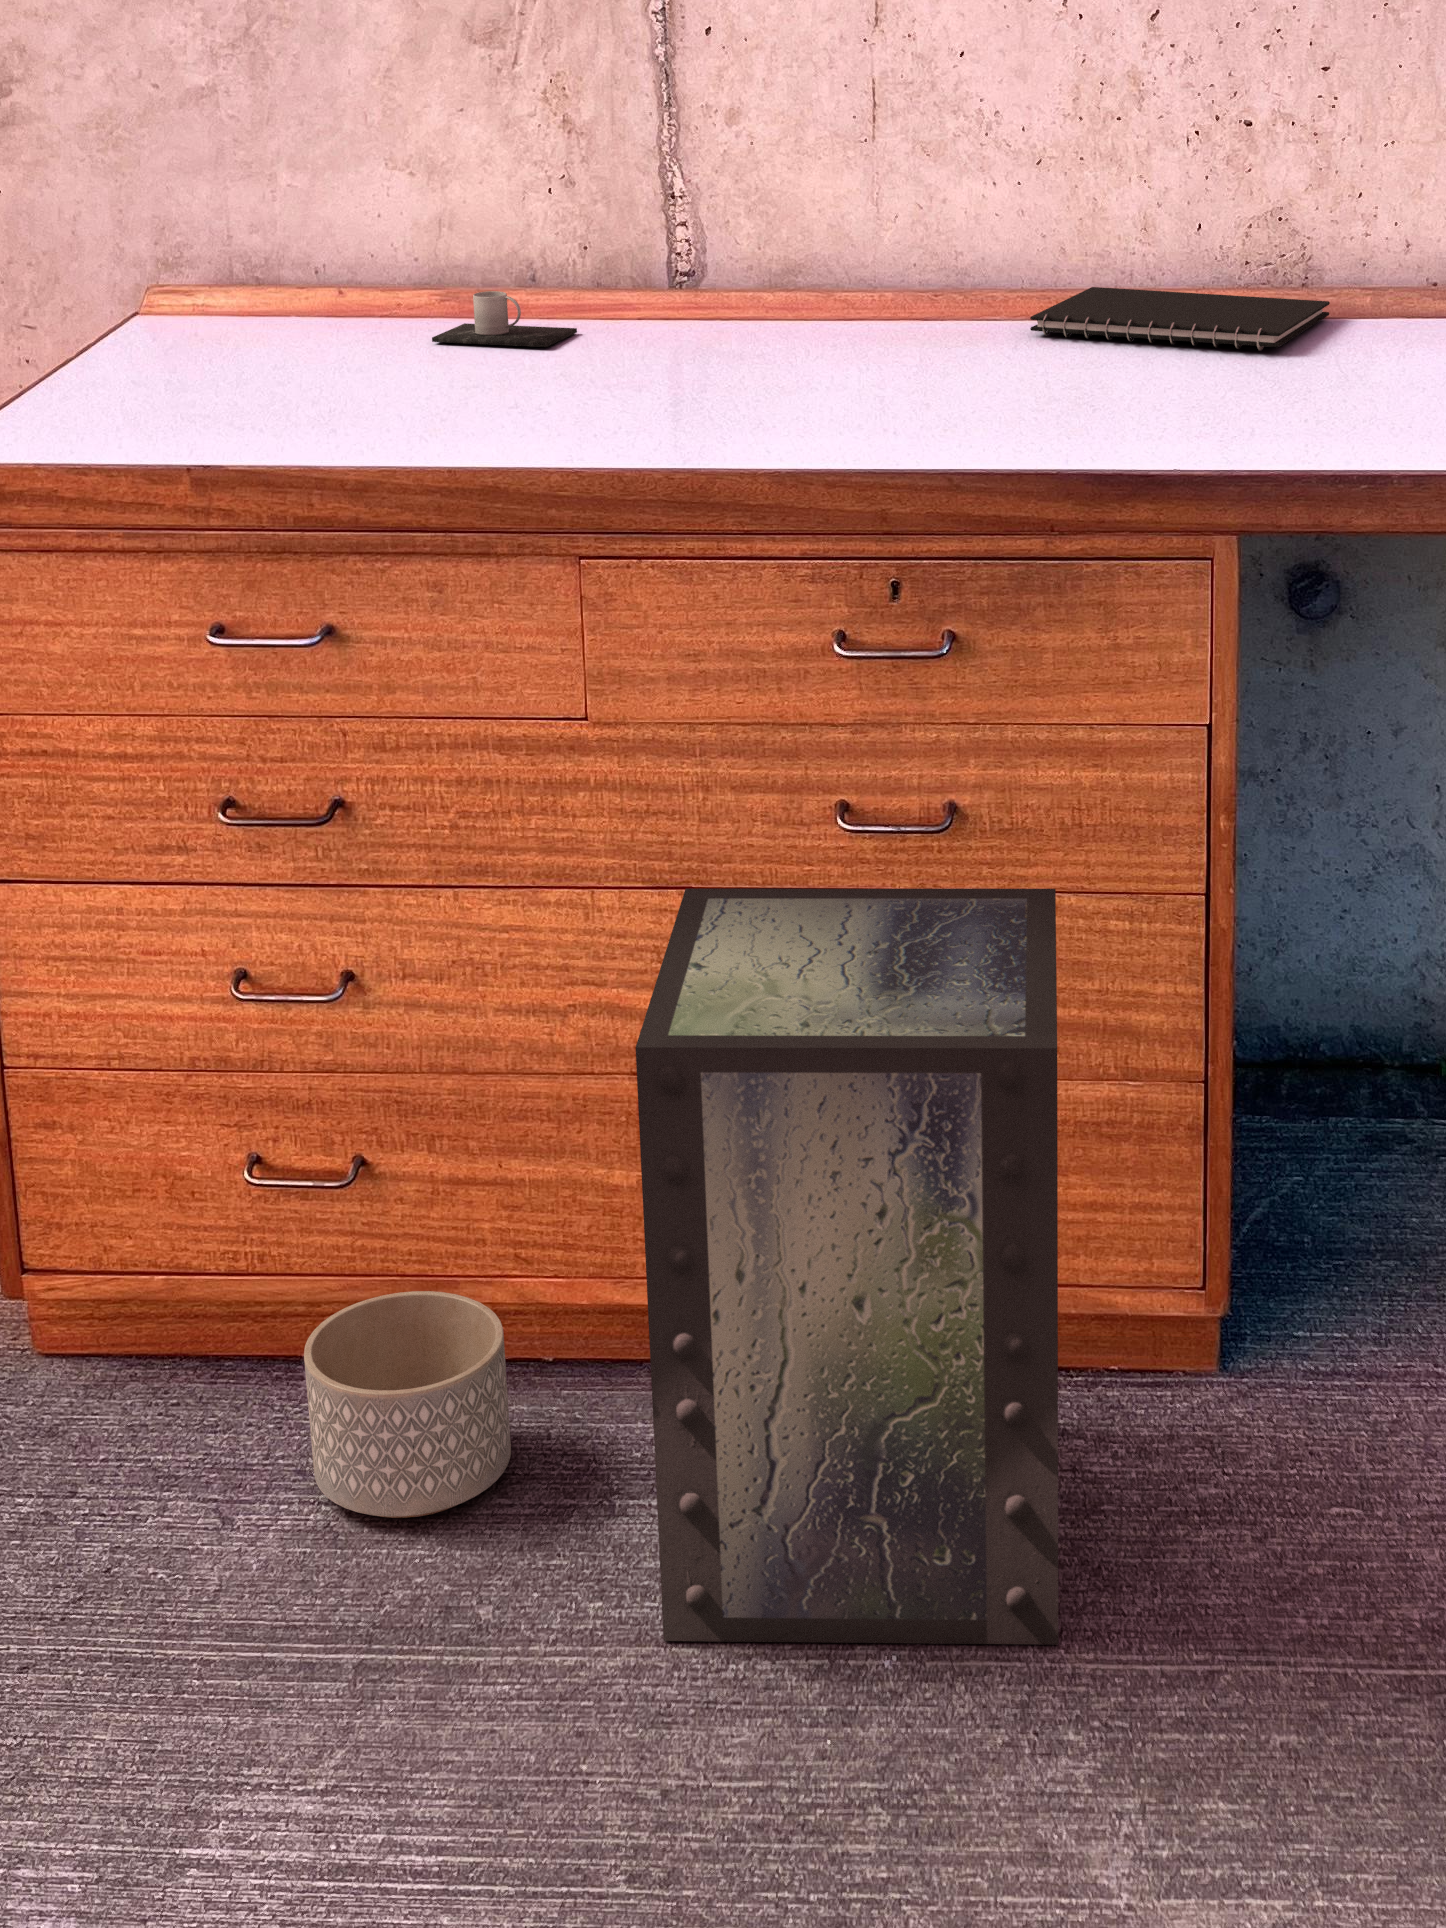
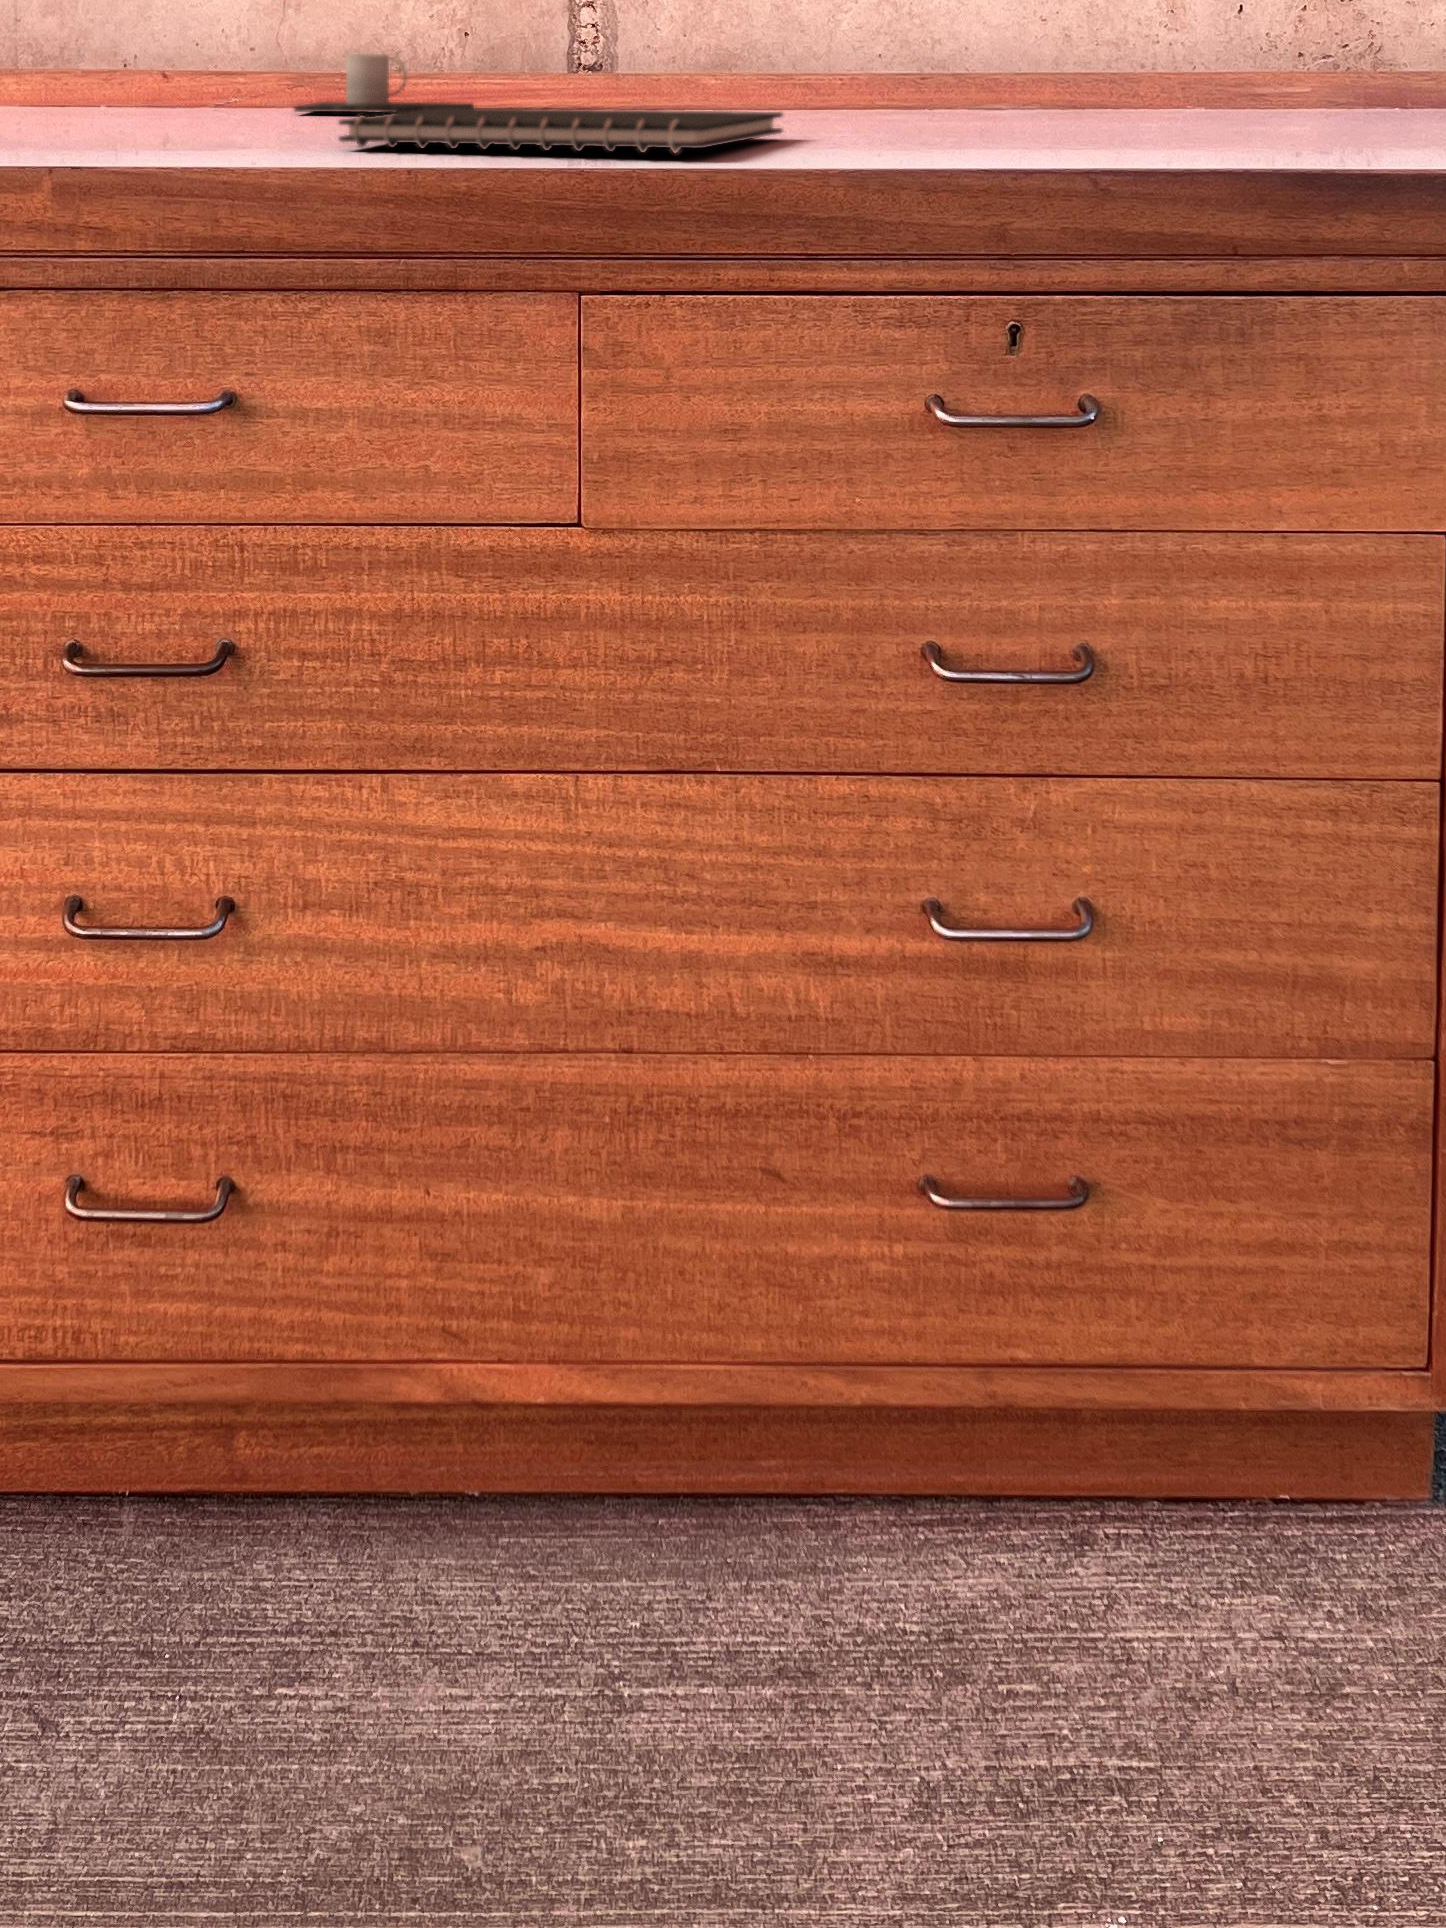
notebook: present [1030,287,1330,350] -> present [339,107,783,153]
storage box: present [635,889,1058,1645] -> none [728,755,1394,1904]
planter: present [304,1291,511,1518] -> none [167,1373,458,1718]

